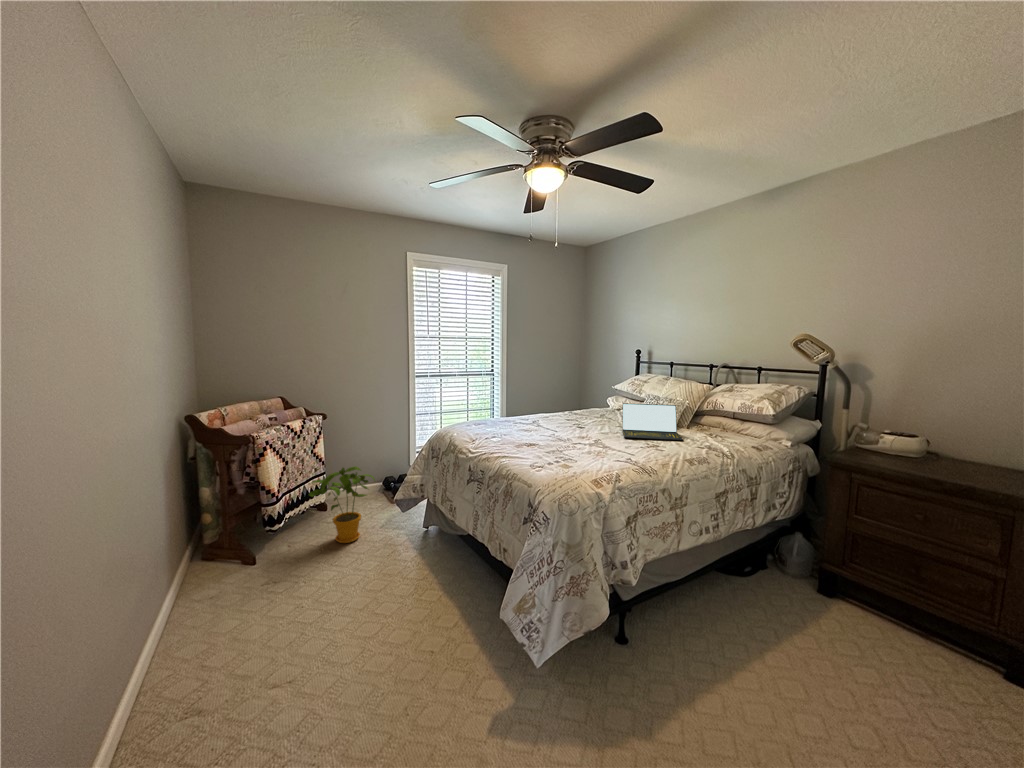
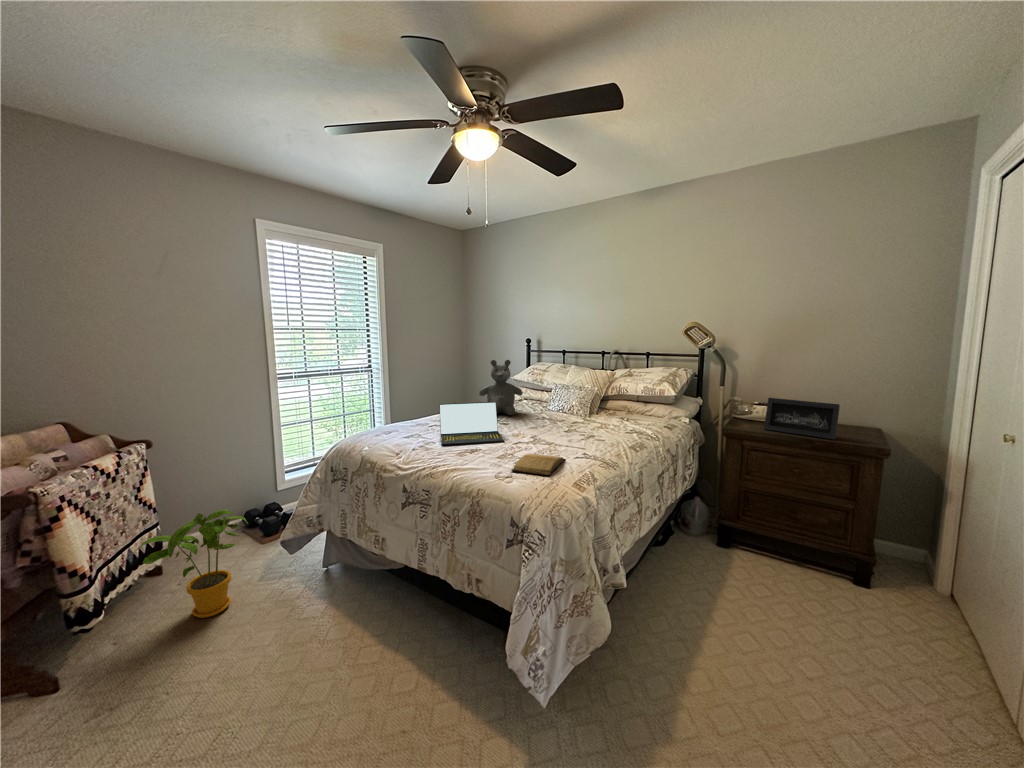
teddy bear: none [570,368,611,421] -> present [479,360,523,415]
laptop: present [623,403,683,441] -> present [440,402,504,445]
picture frame: none [886,424,998,483] -> present [764,398,840,439]
book: none [550,452,609,471] -> present [512,454,565,476]

